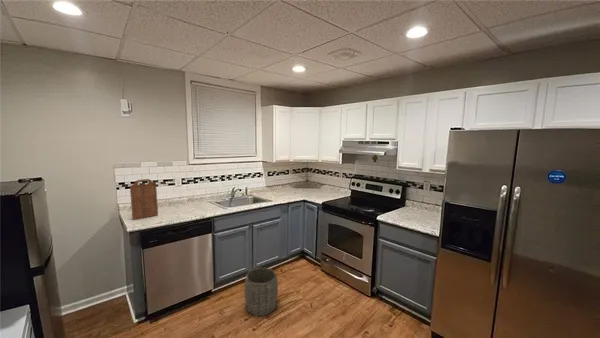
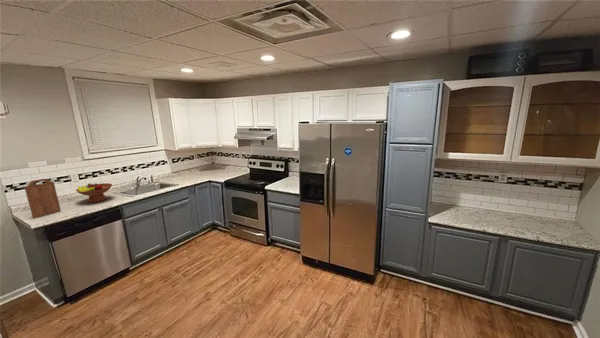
fruit bowl: none [175,189,209,210] -> present [76,183,112,202]
woven basket: present [244,268,278,316] -> none [160,240,191,277]

